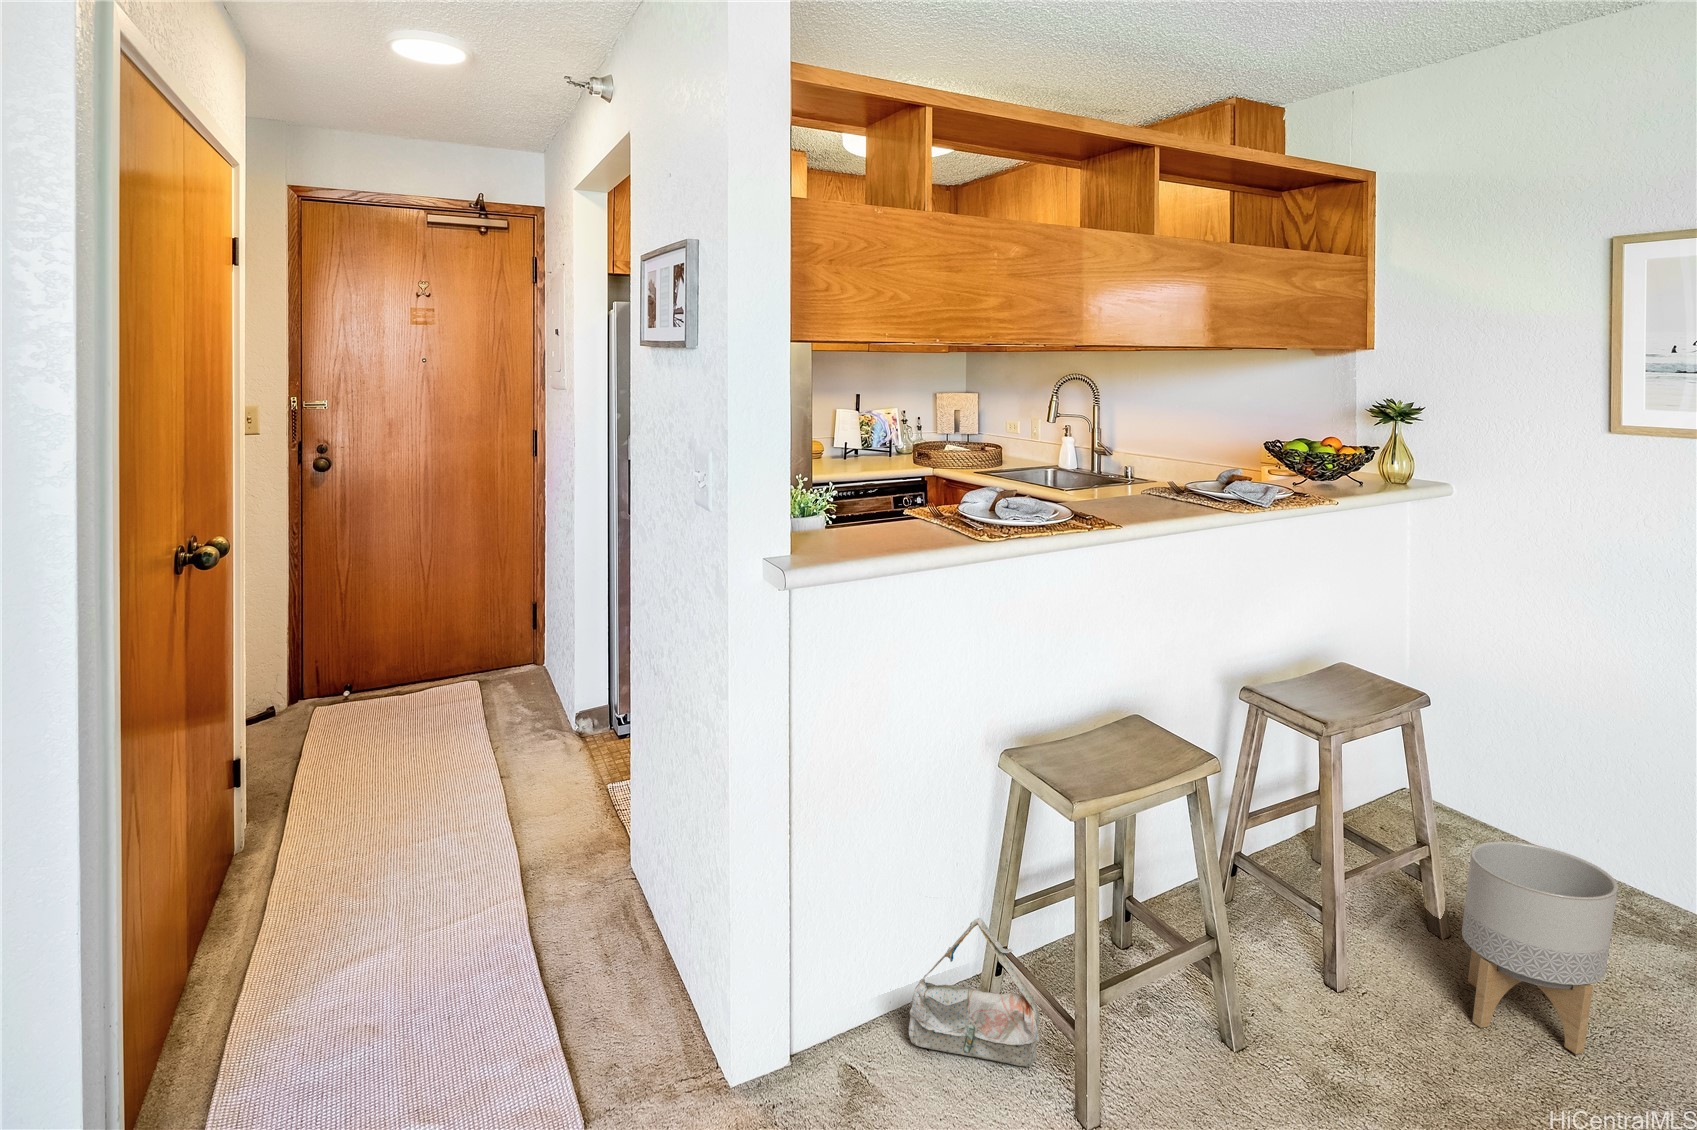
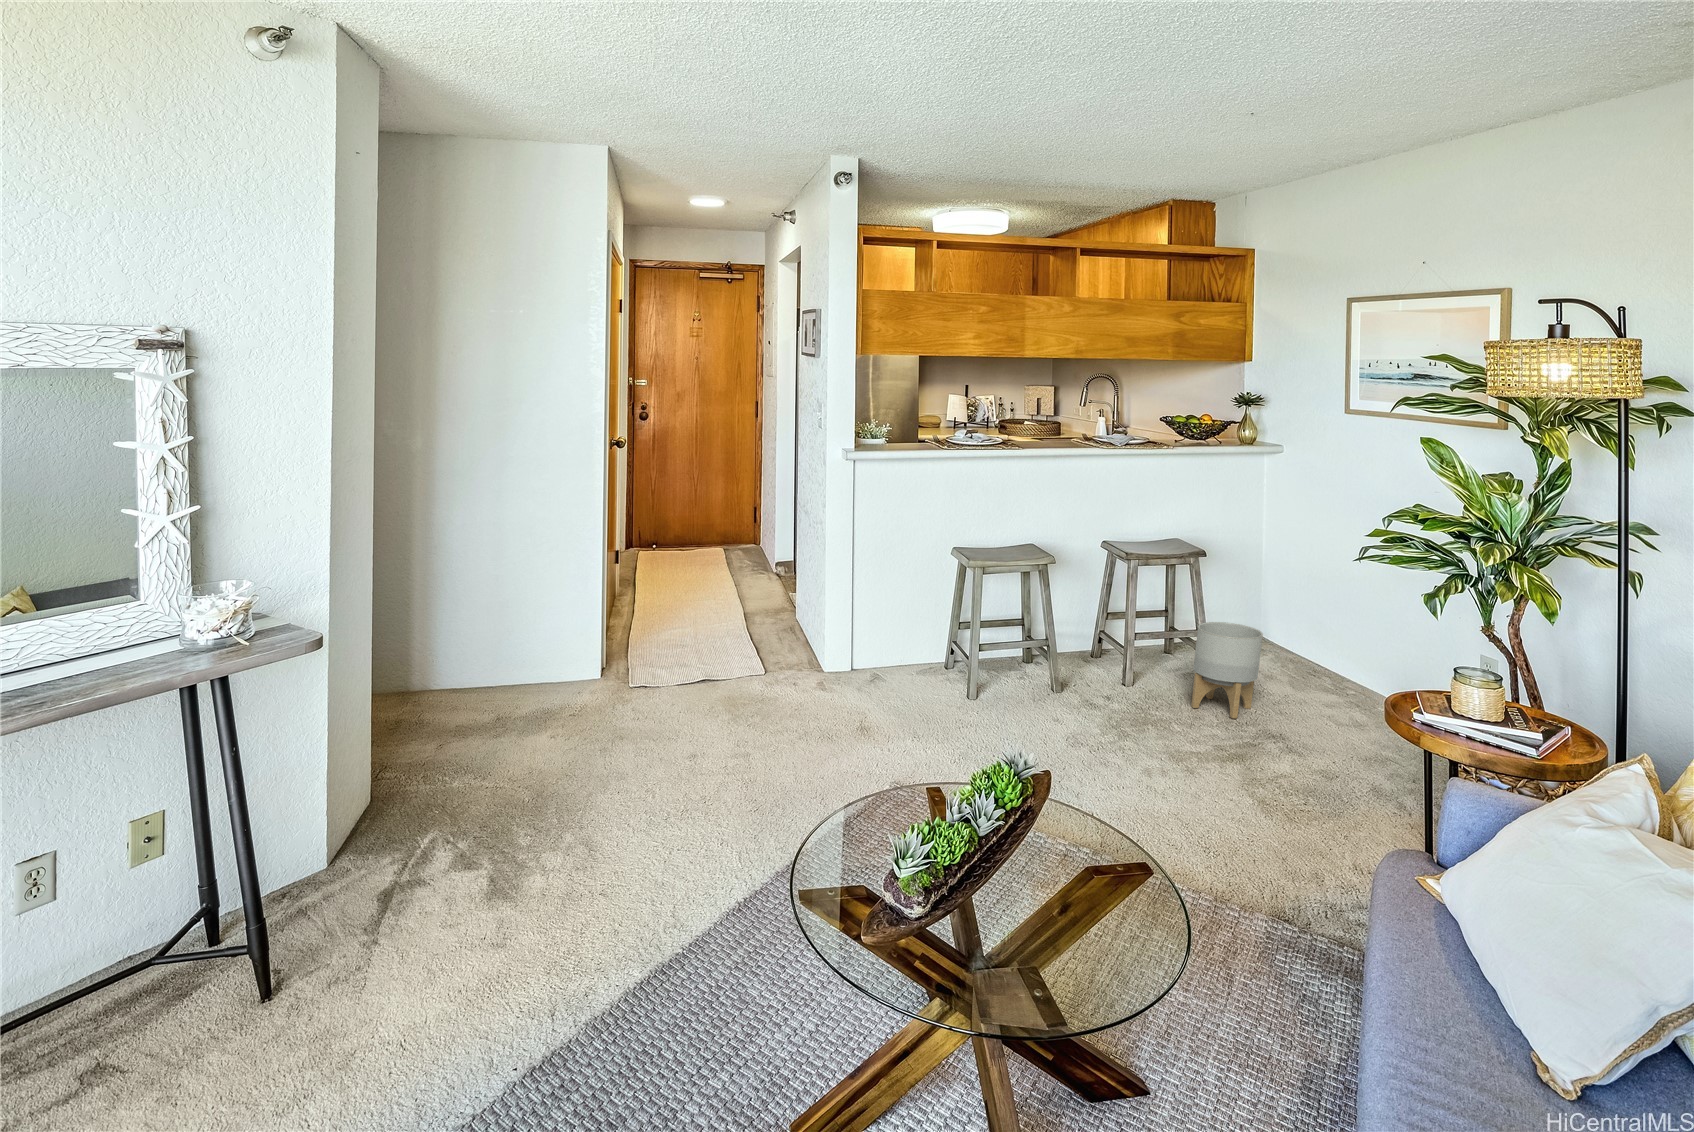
bag: present [909,918,1039,1067] -> none [907,627,966,697]

